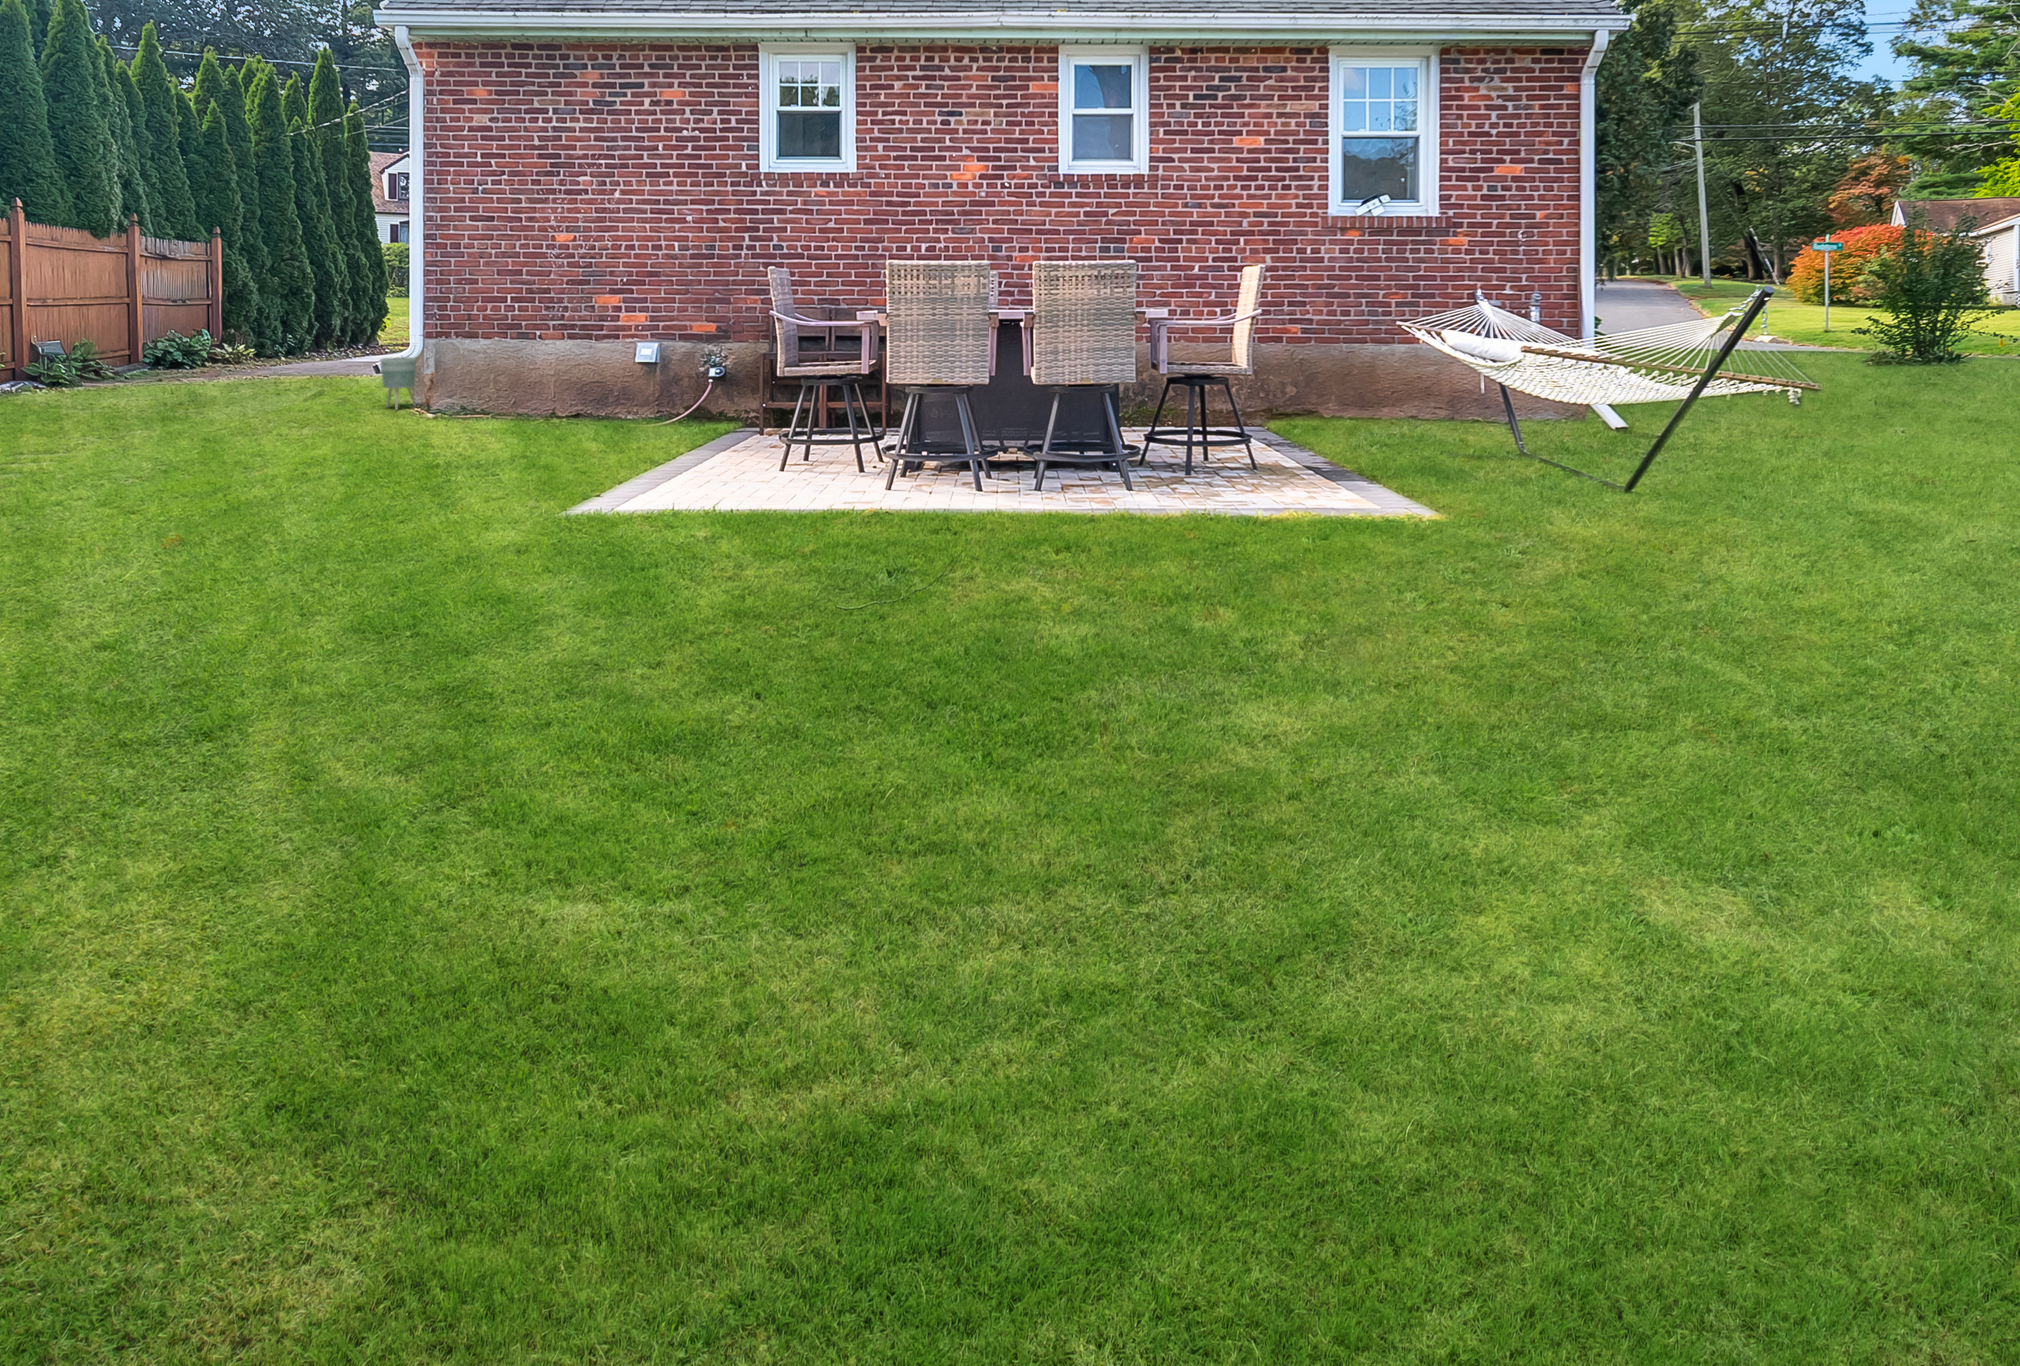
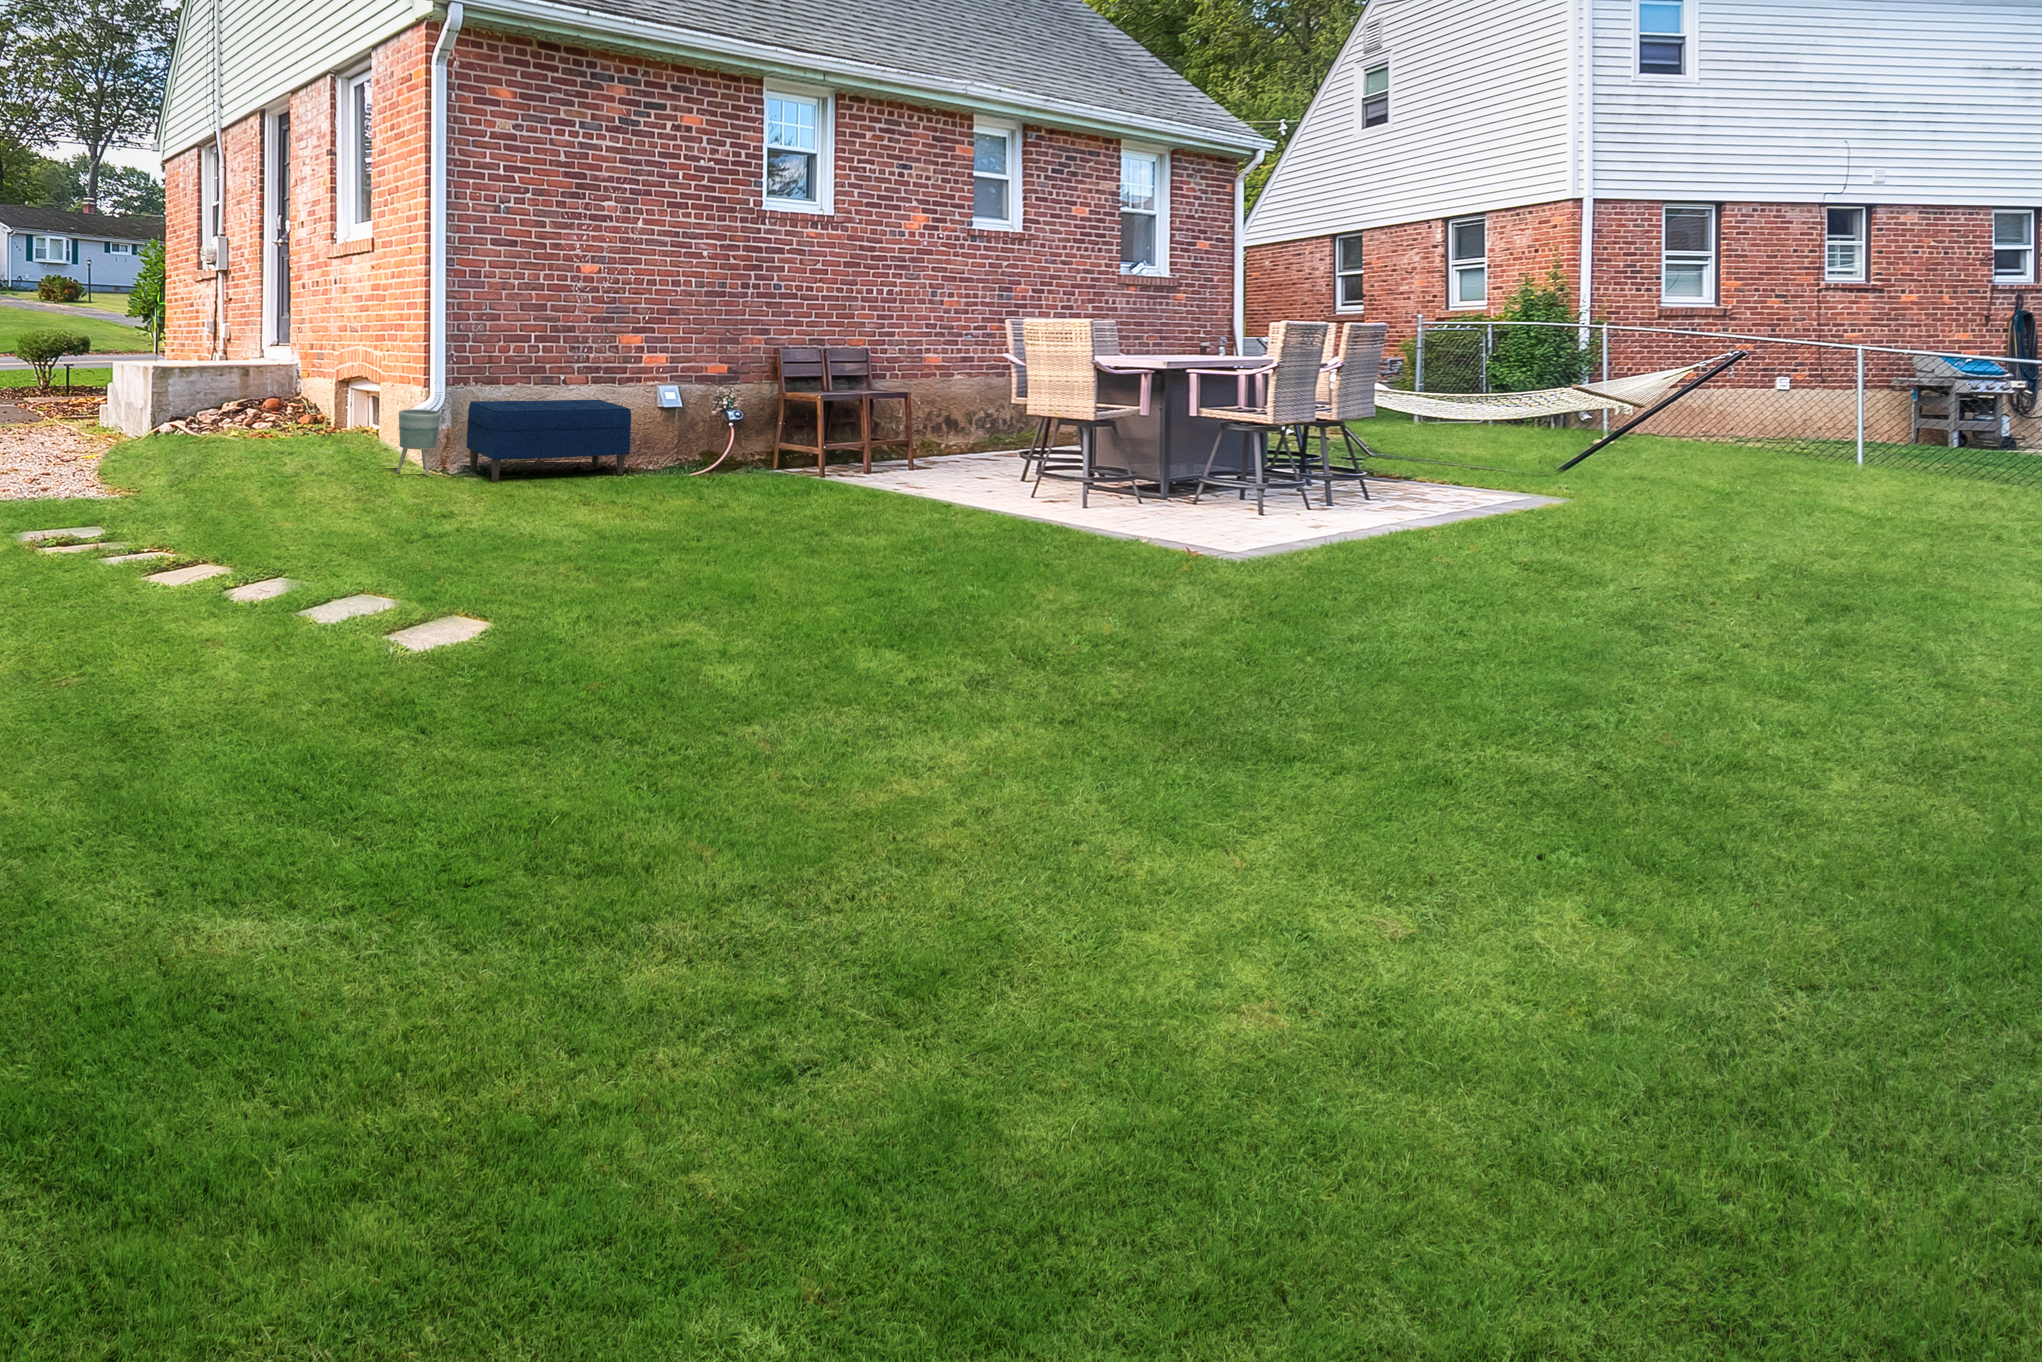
bench: none [416,351,565,417] -> present [466,400,631,482]

